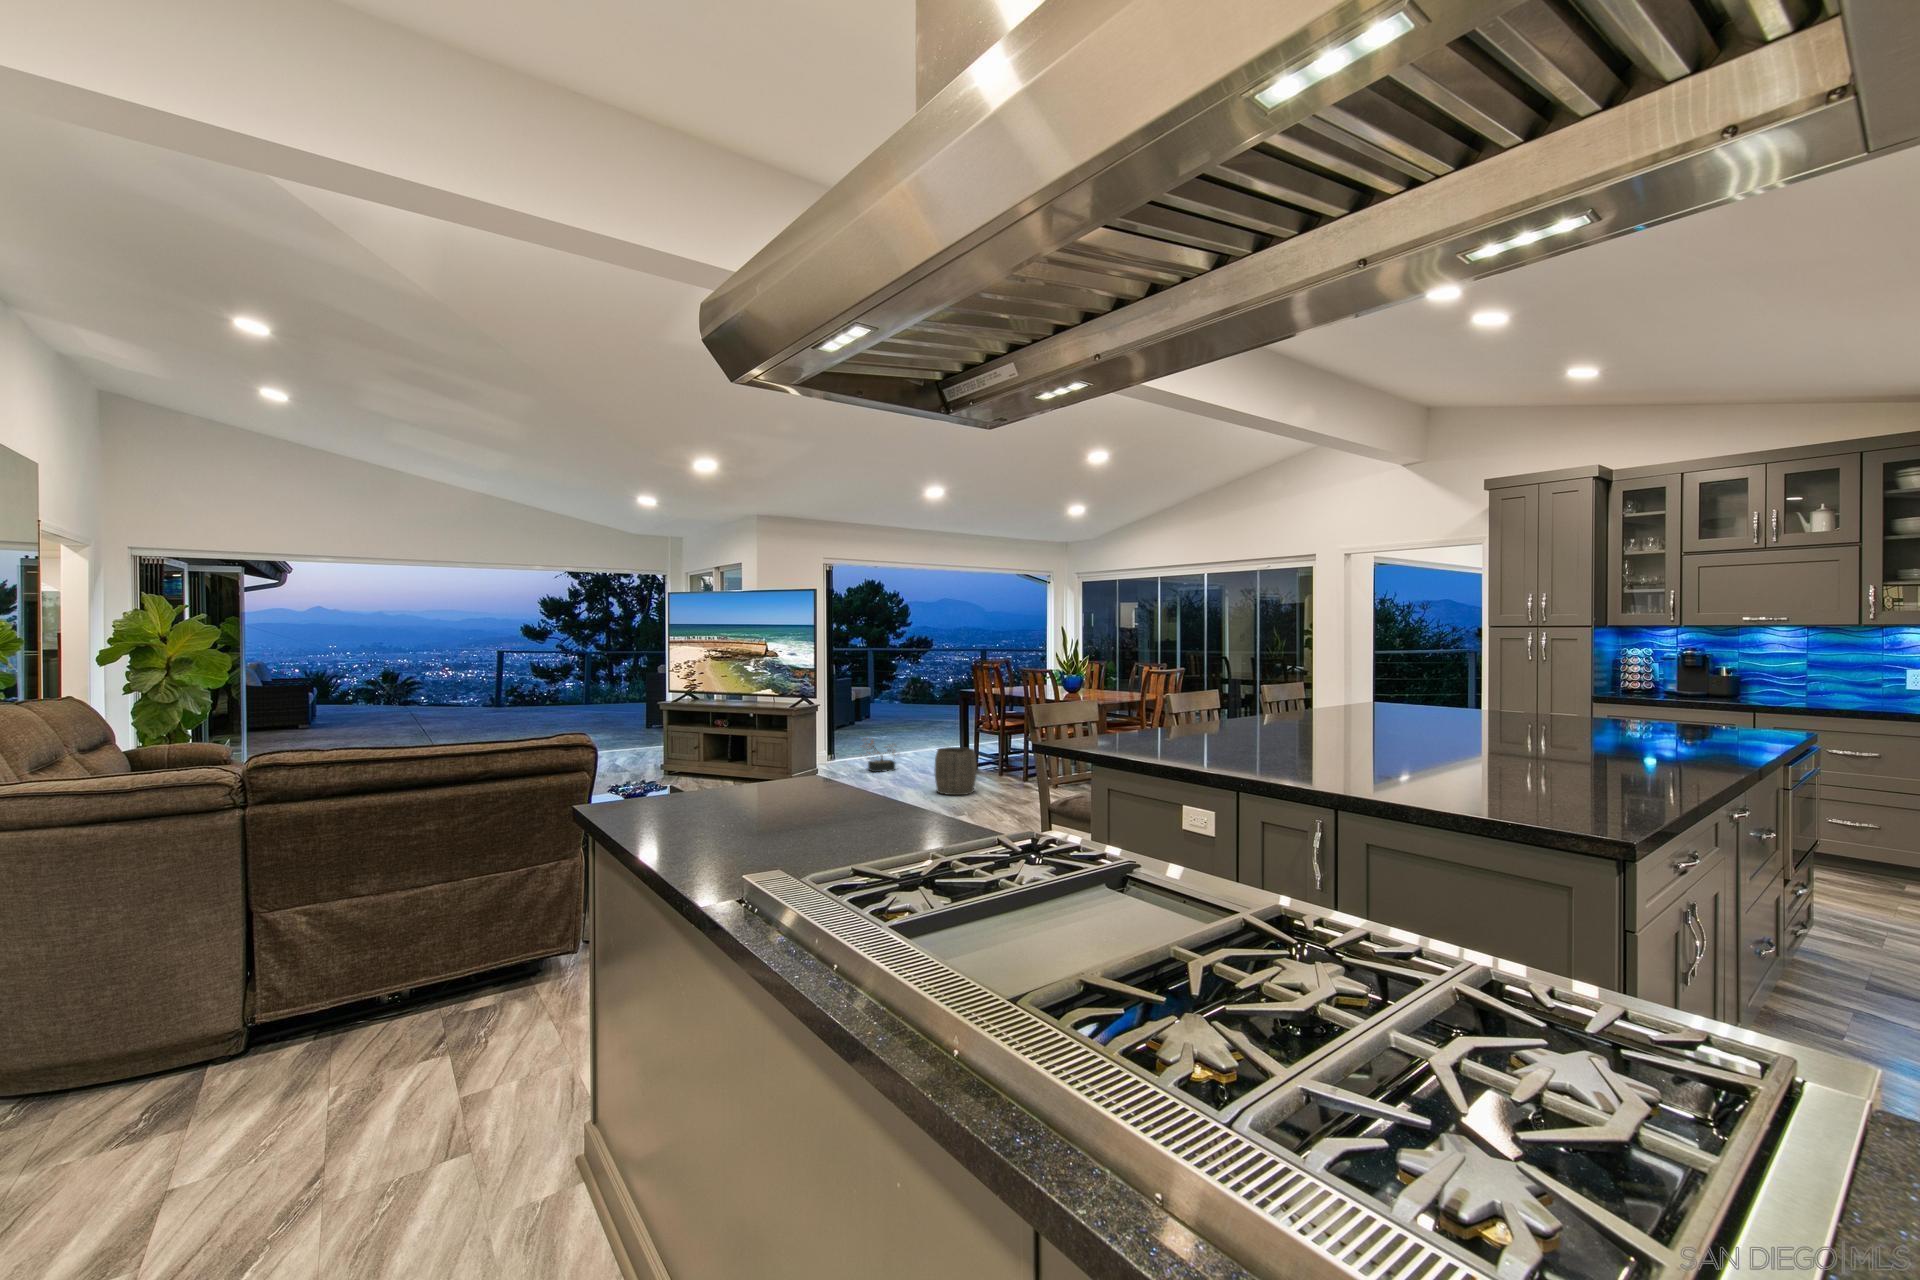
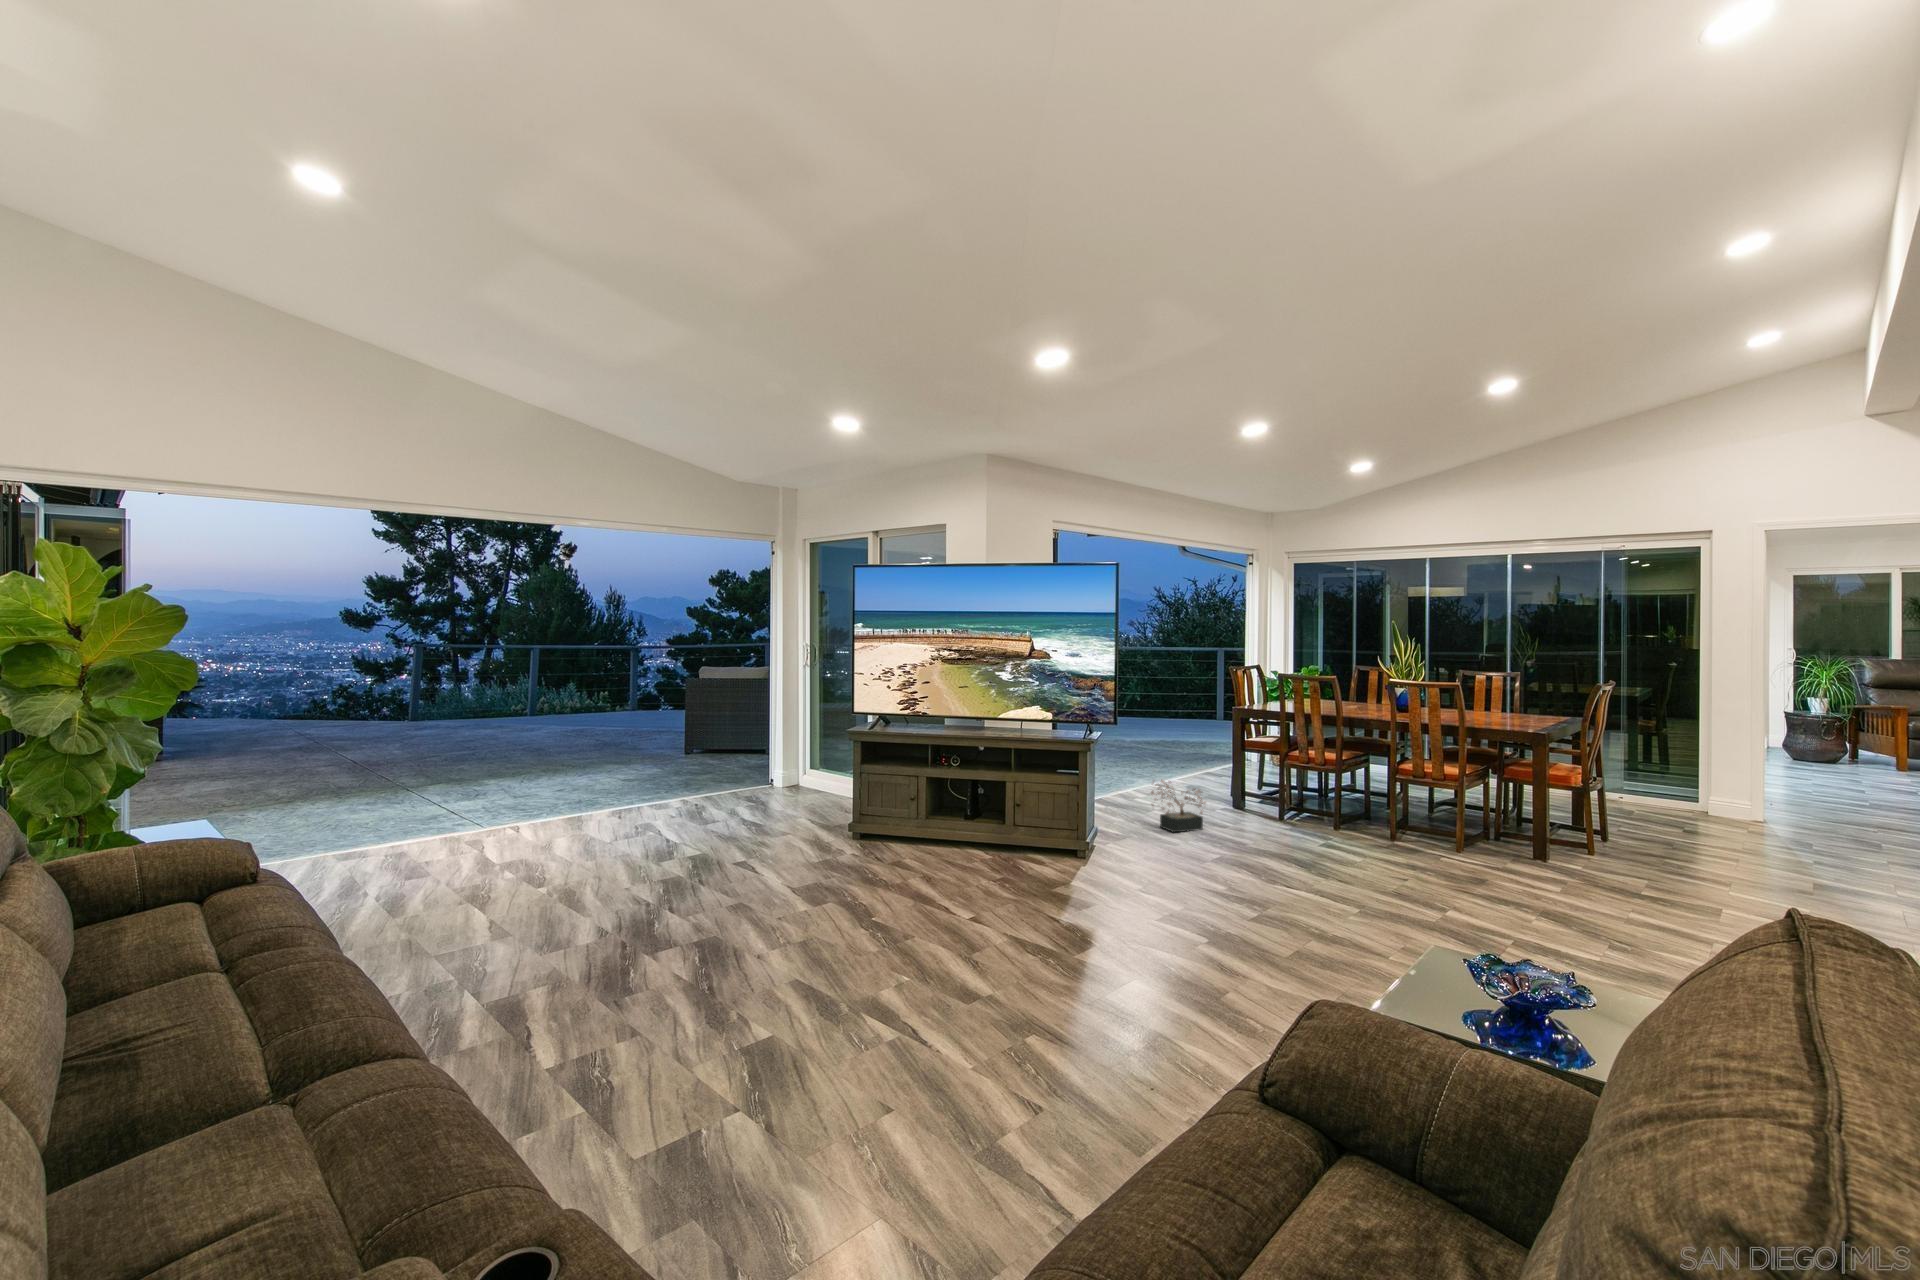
woven basket: present [935,747,977,795] -> none [1328,806,1404,890]

